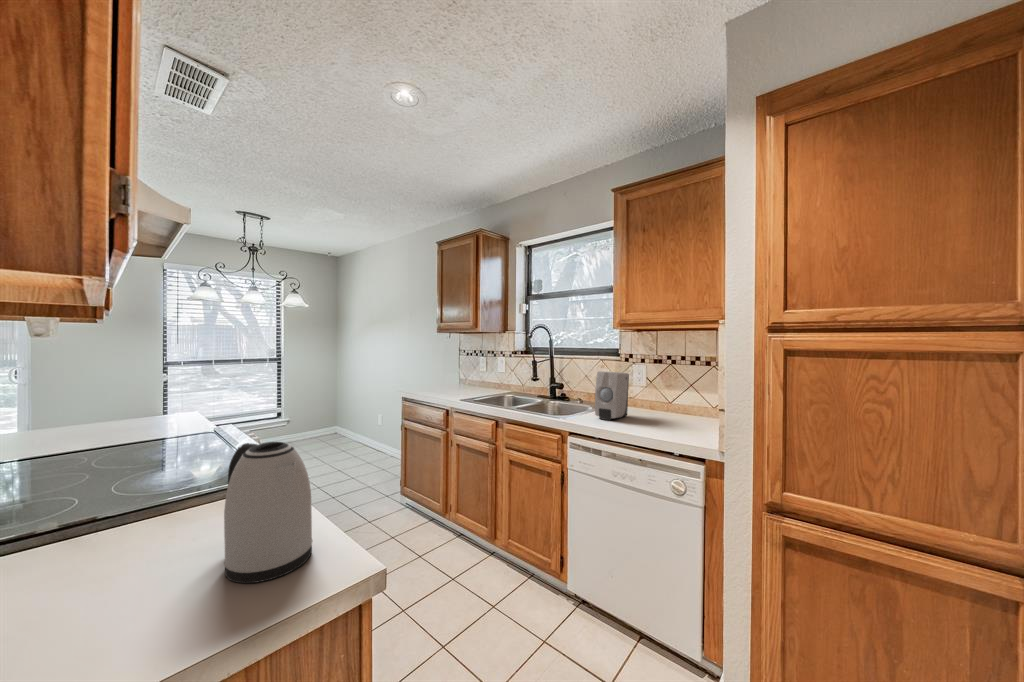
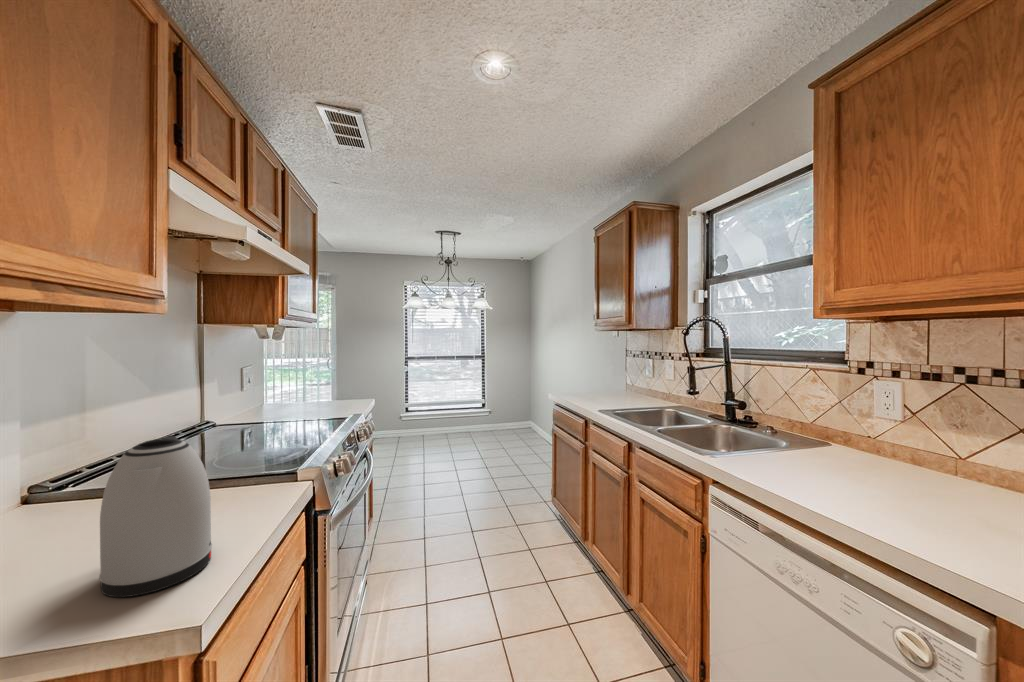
soap dispenser: present [595,371,629,420] -> none [767,388,843,473]

